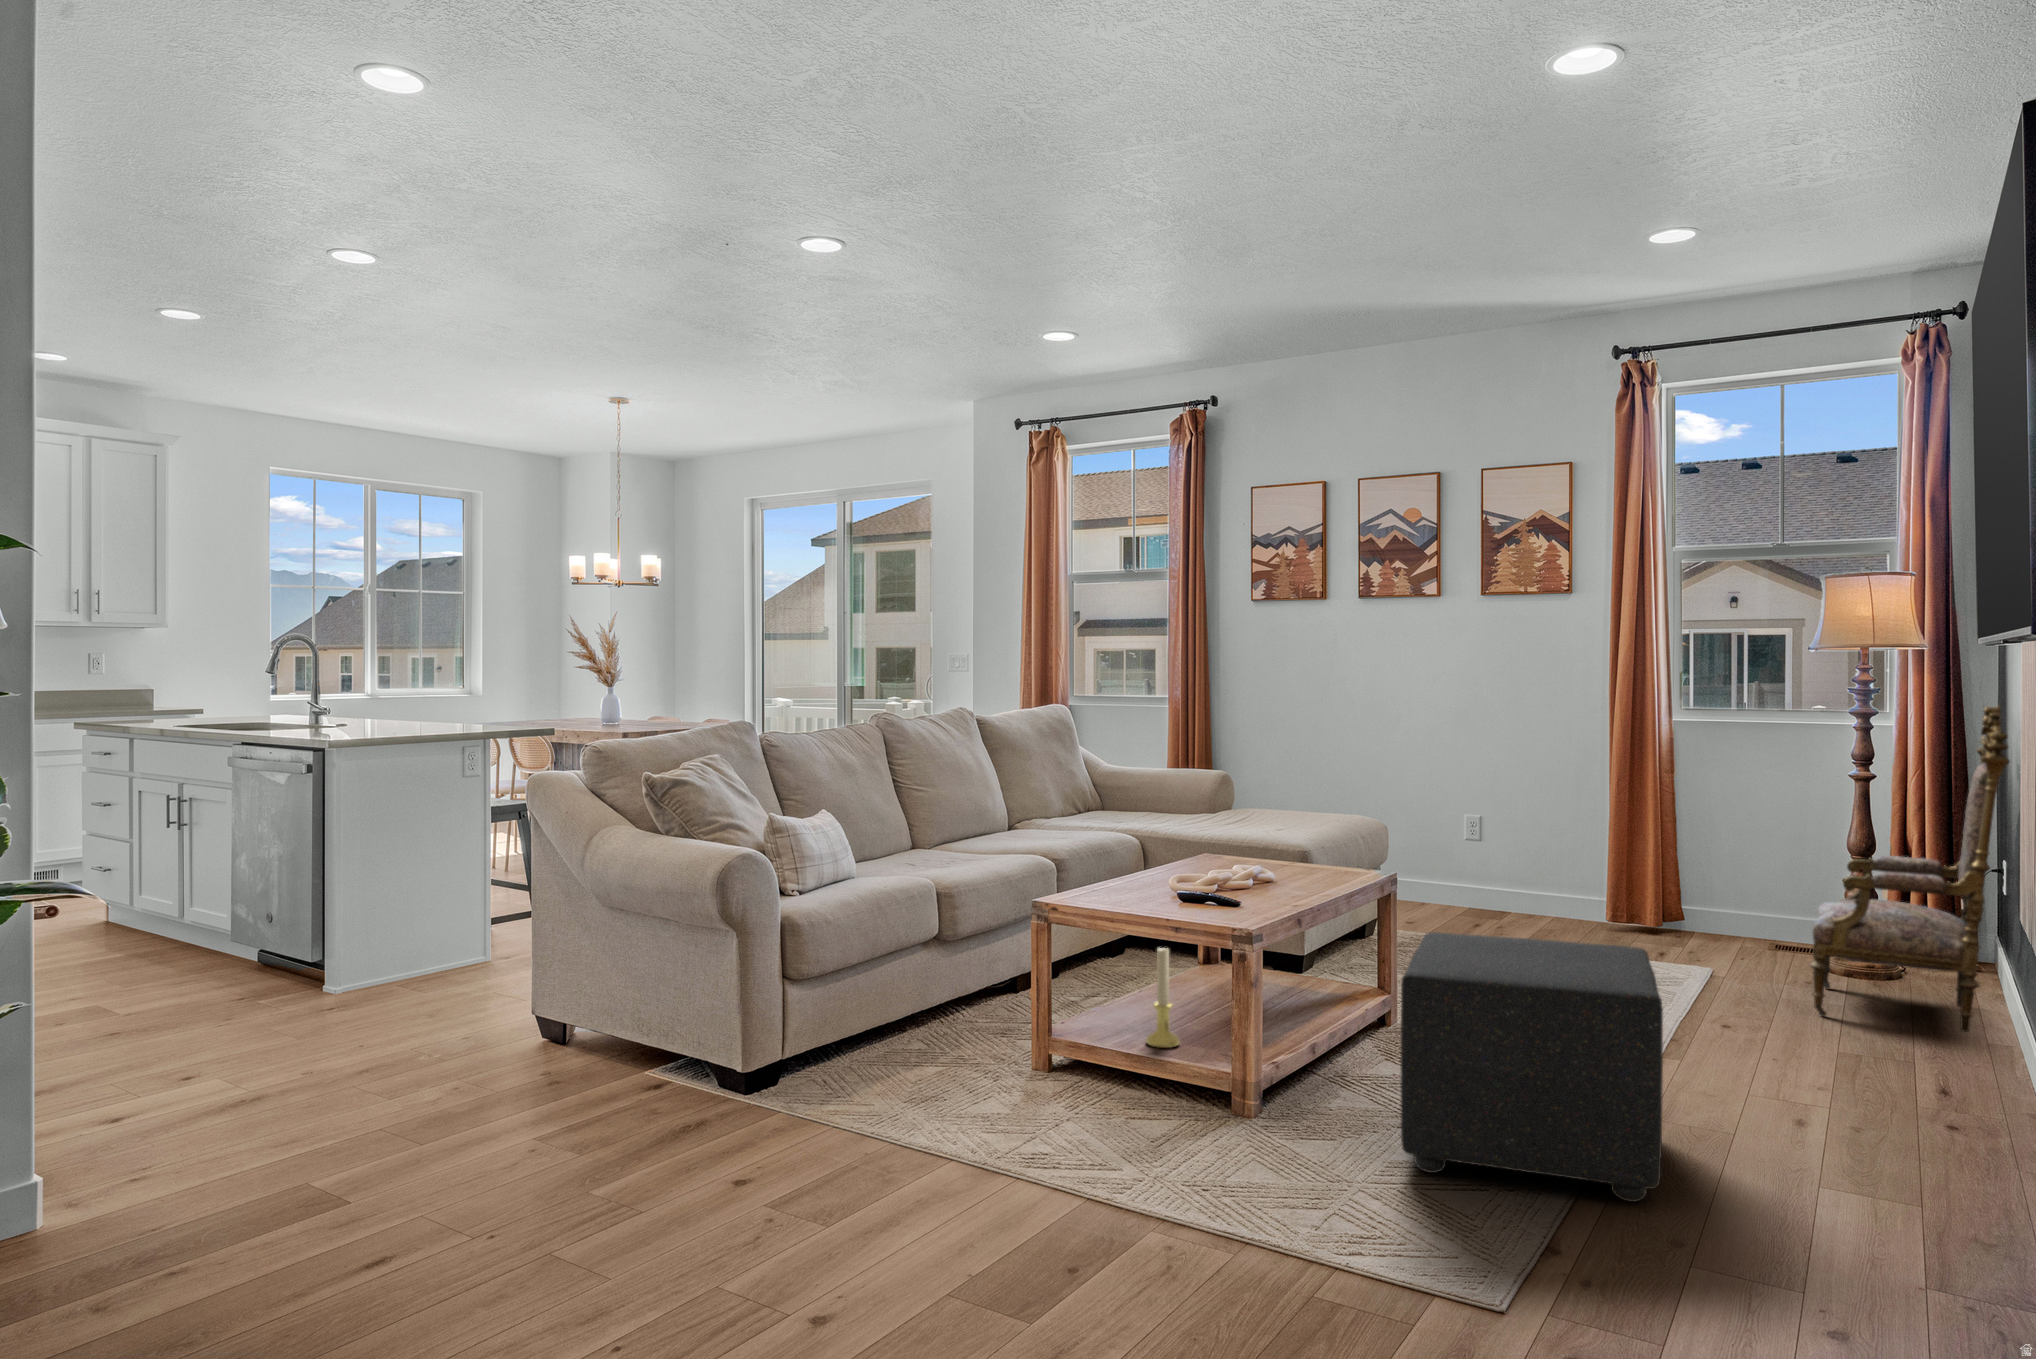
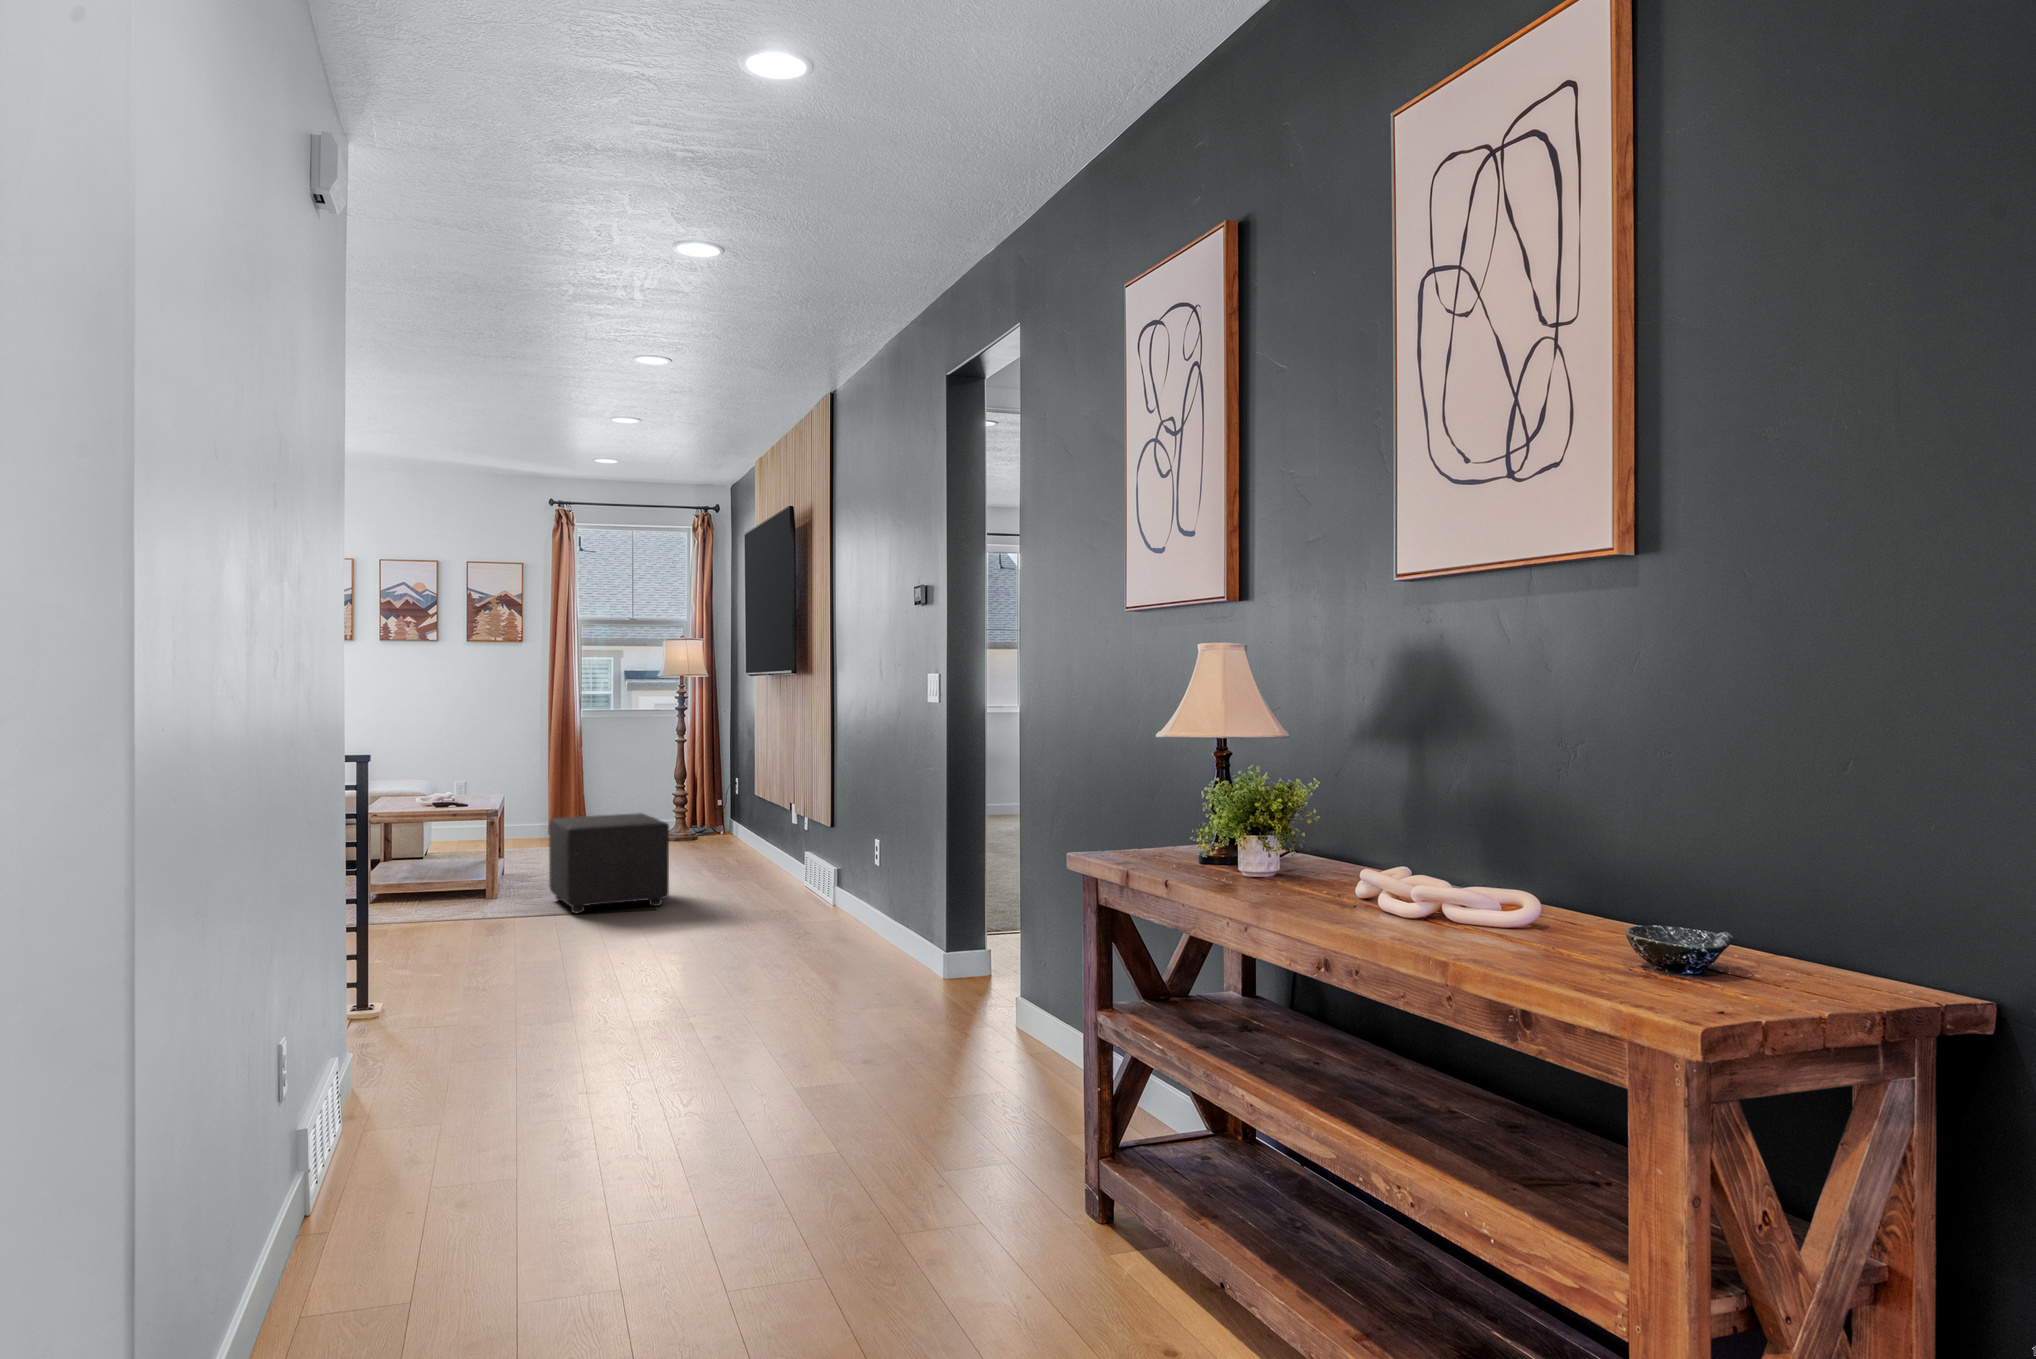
armchair: present [1810,706,2010,1032] -> none [669,704,750,853]
candle holder: present [1146,948,1180,1048] -> none [409,842,429,895]

